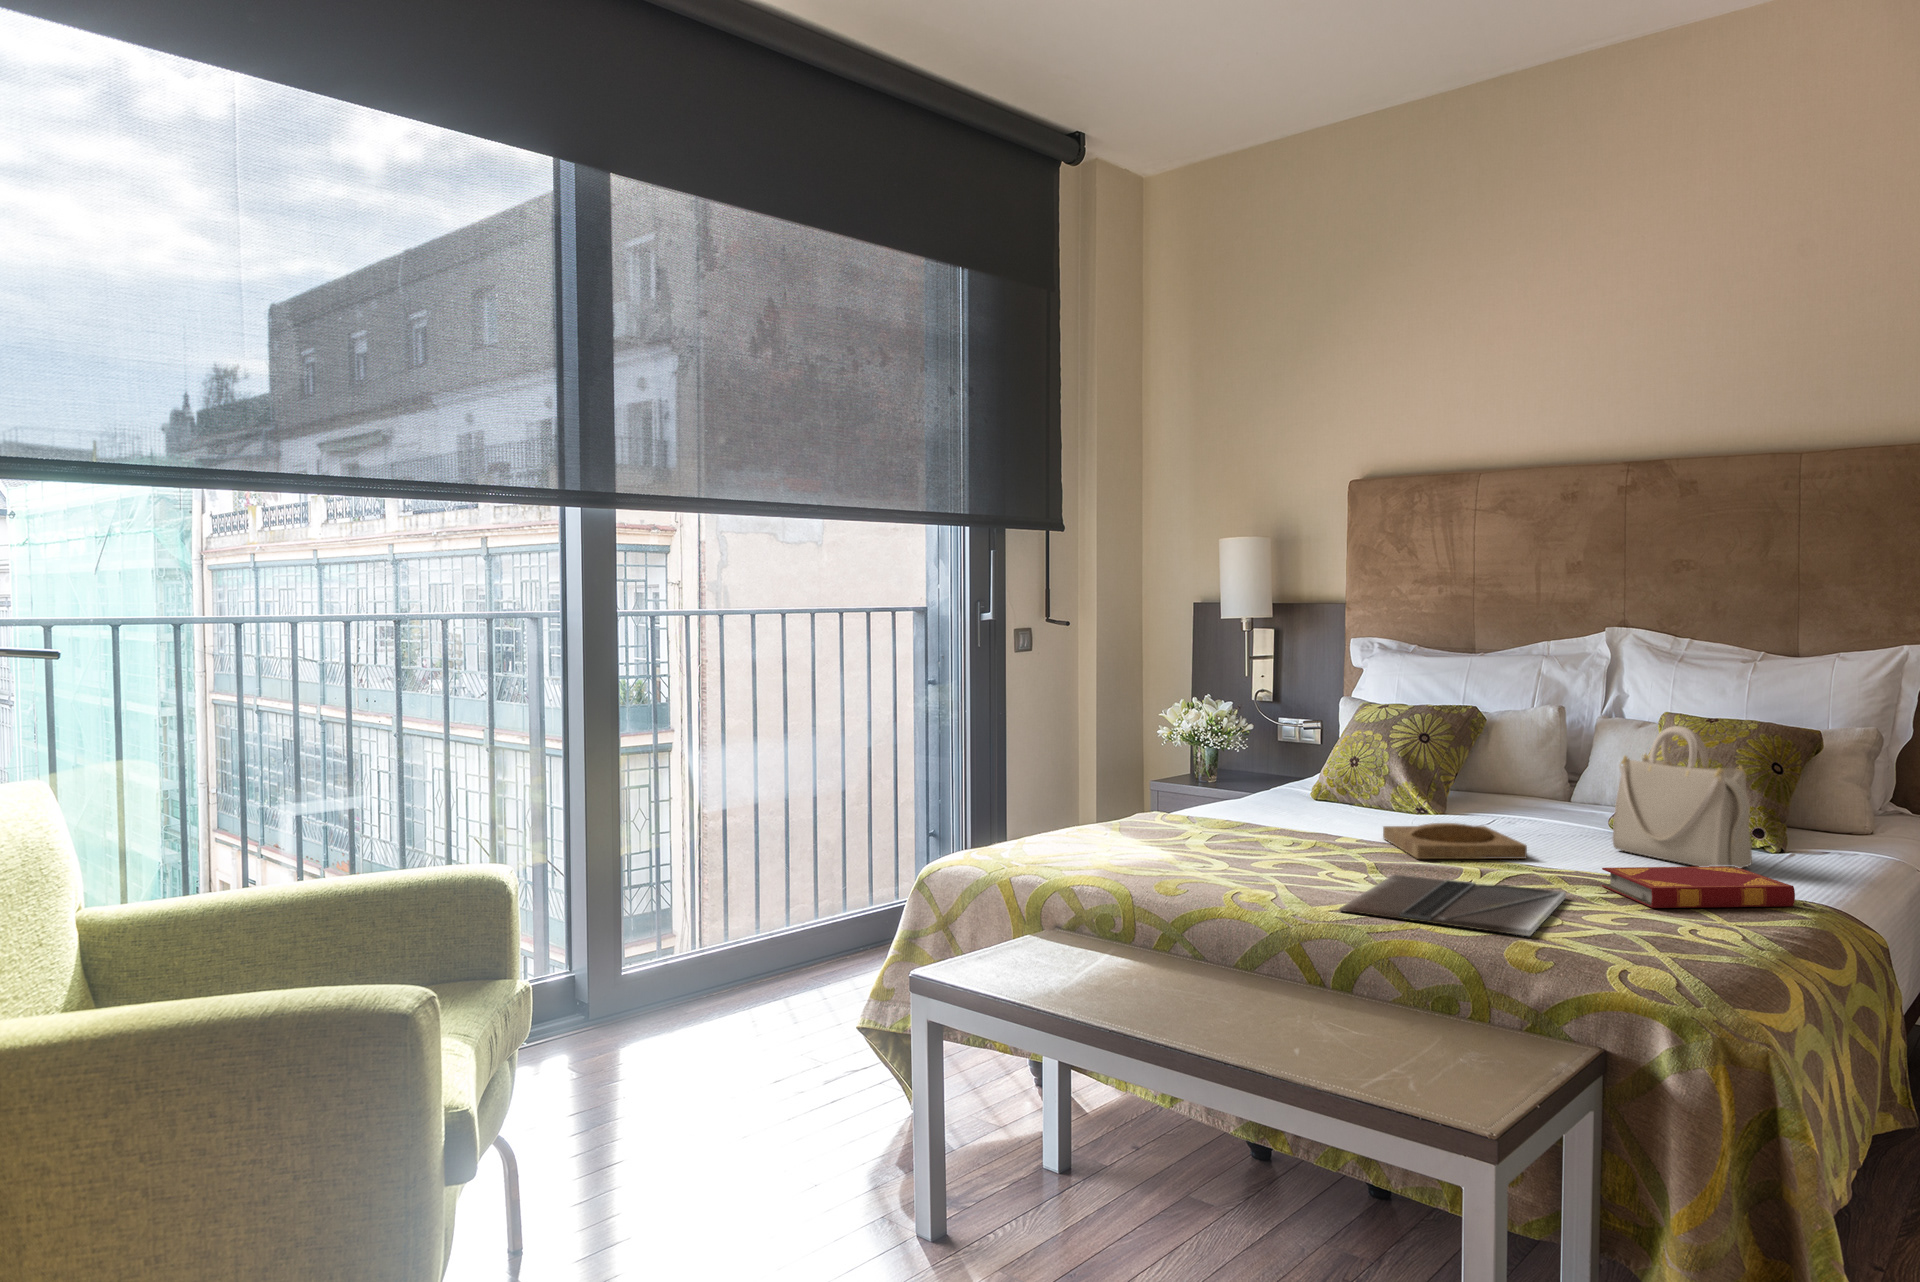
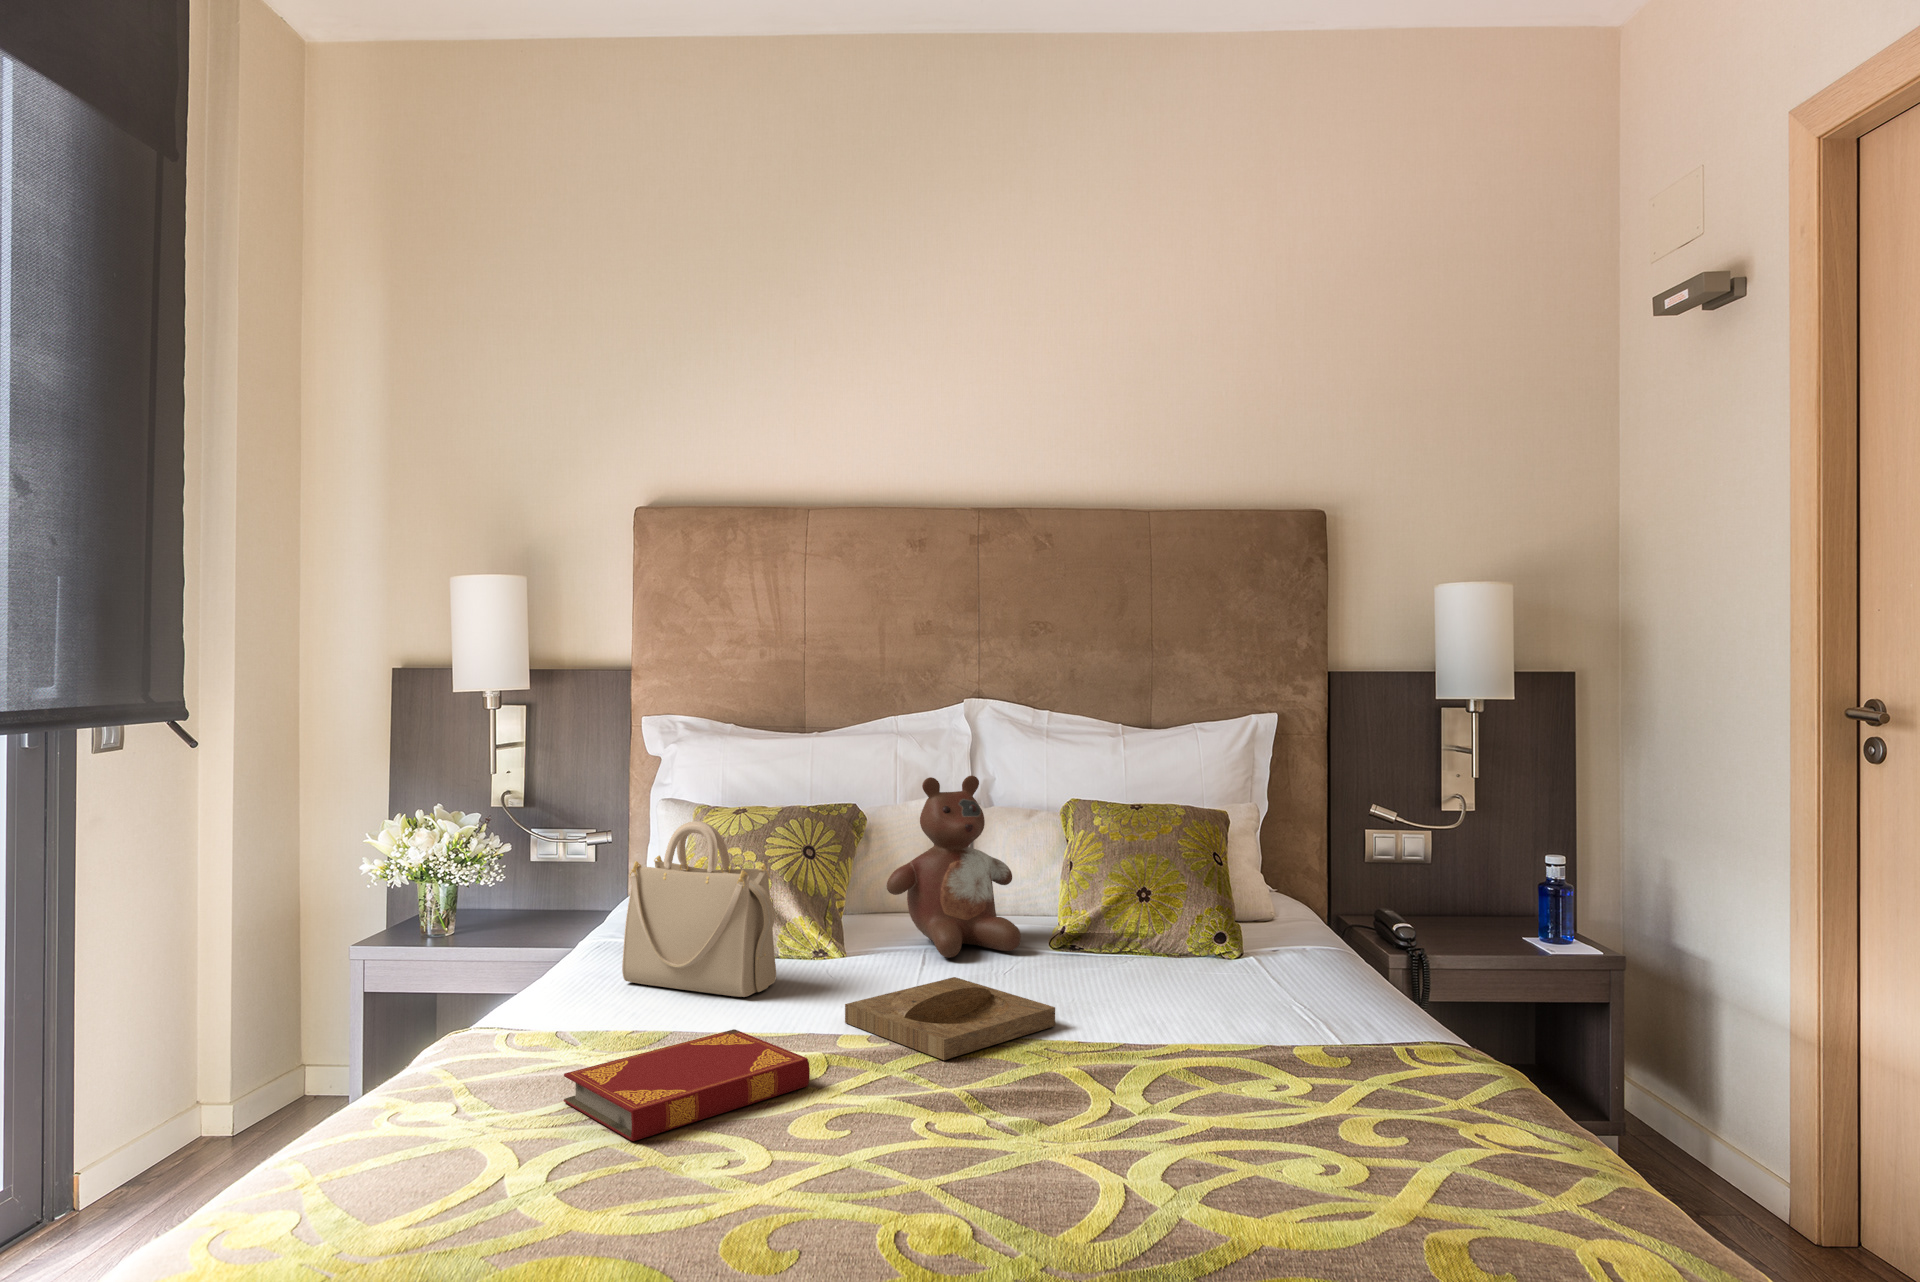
stuffed bear: none [1479,686,1597,825] -> present [887,776,1021,958]
handbag: present [1612,726,1752,868] -> present [622,821,776,997]
hardback book: present [1602,866,1795,908] -> present [564,1029,810,1141]
laptop: present [1339,874,1566,936] -> none [967,1093,1322,1241]

